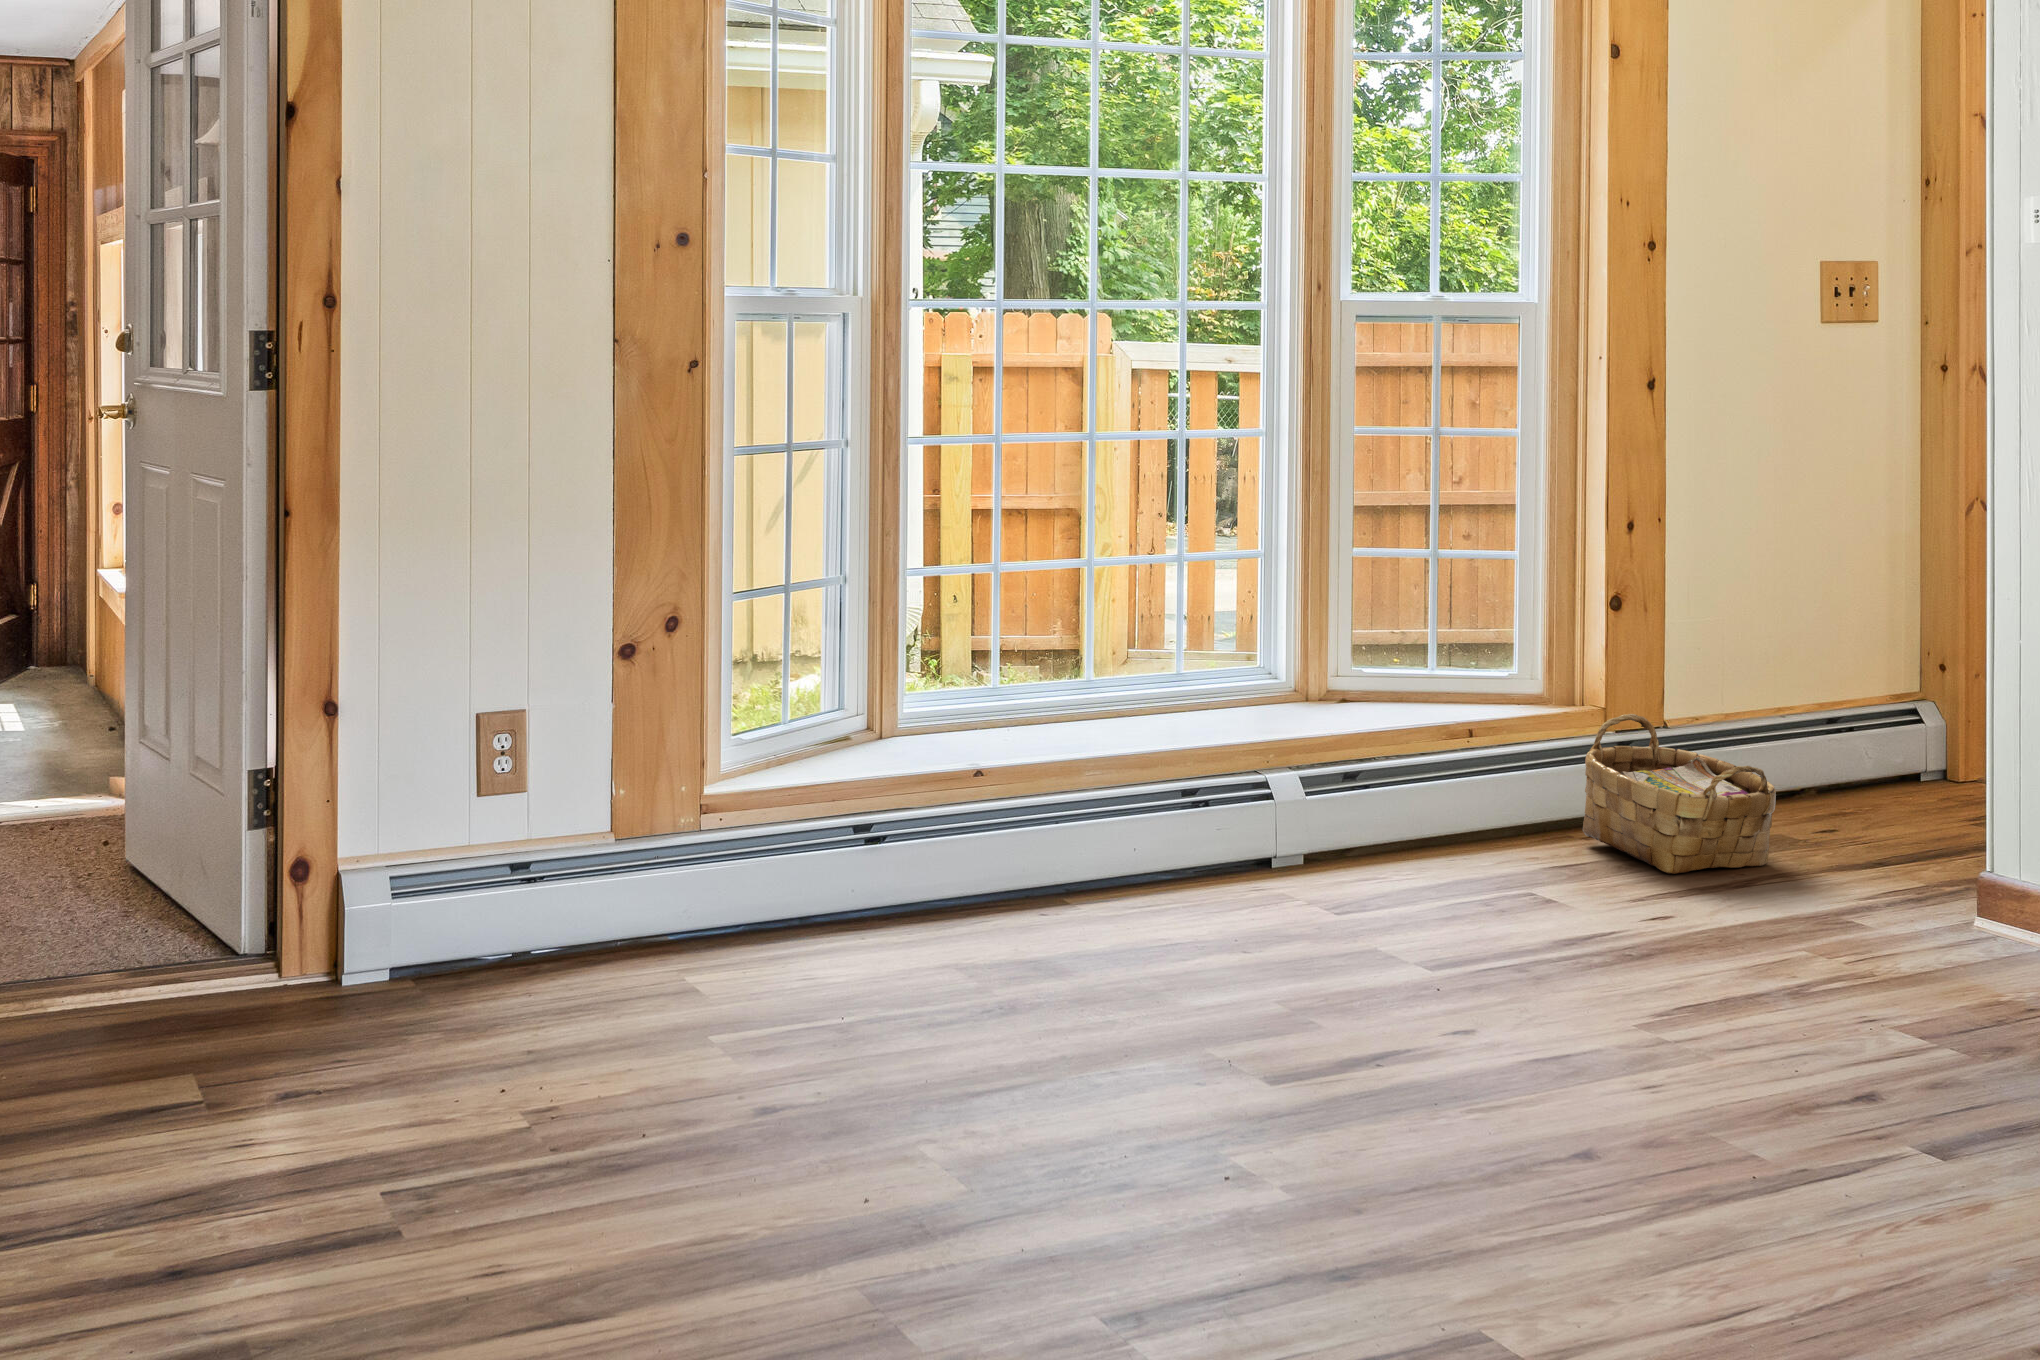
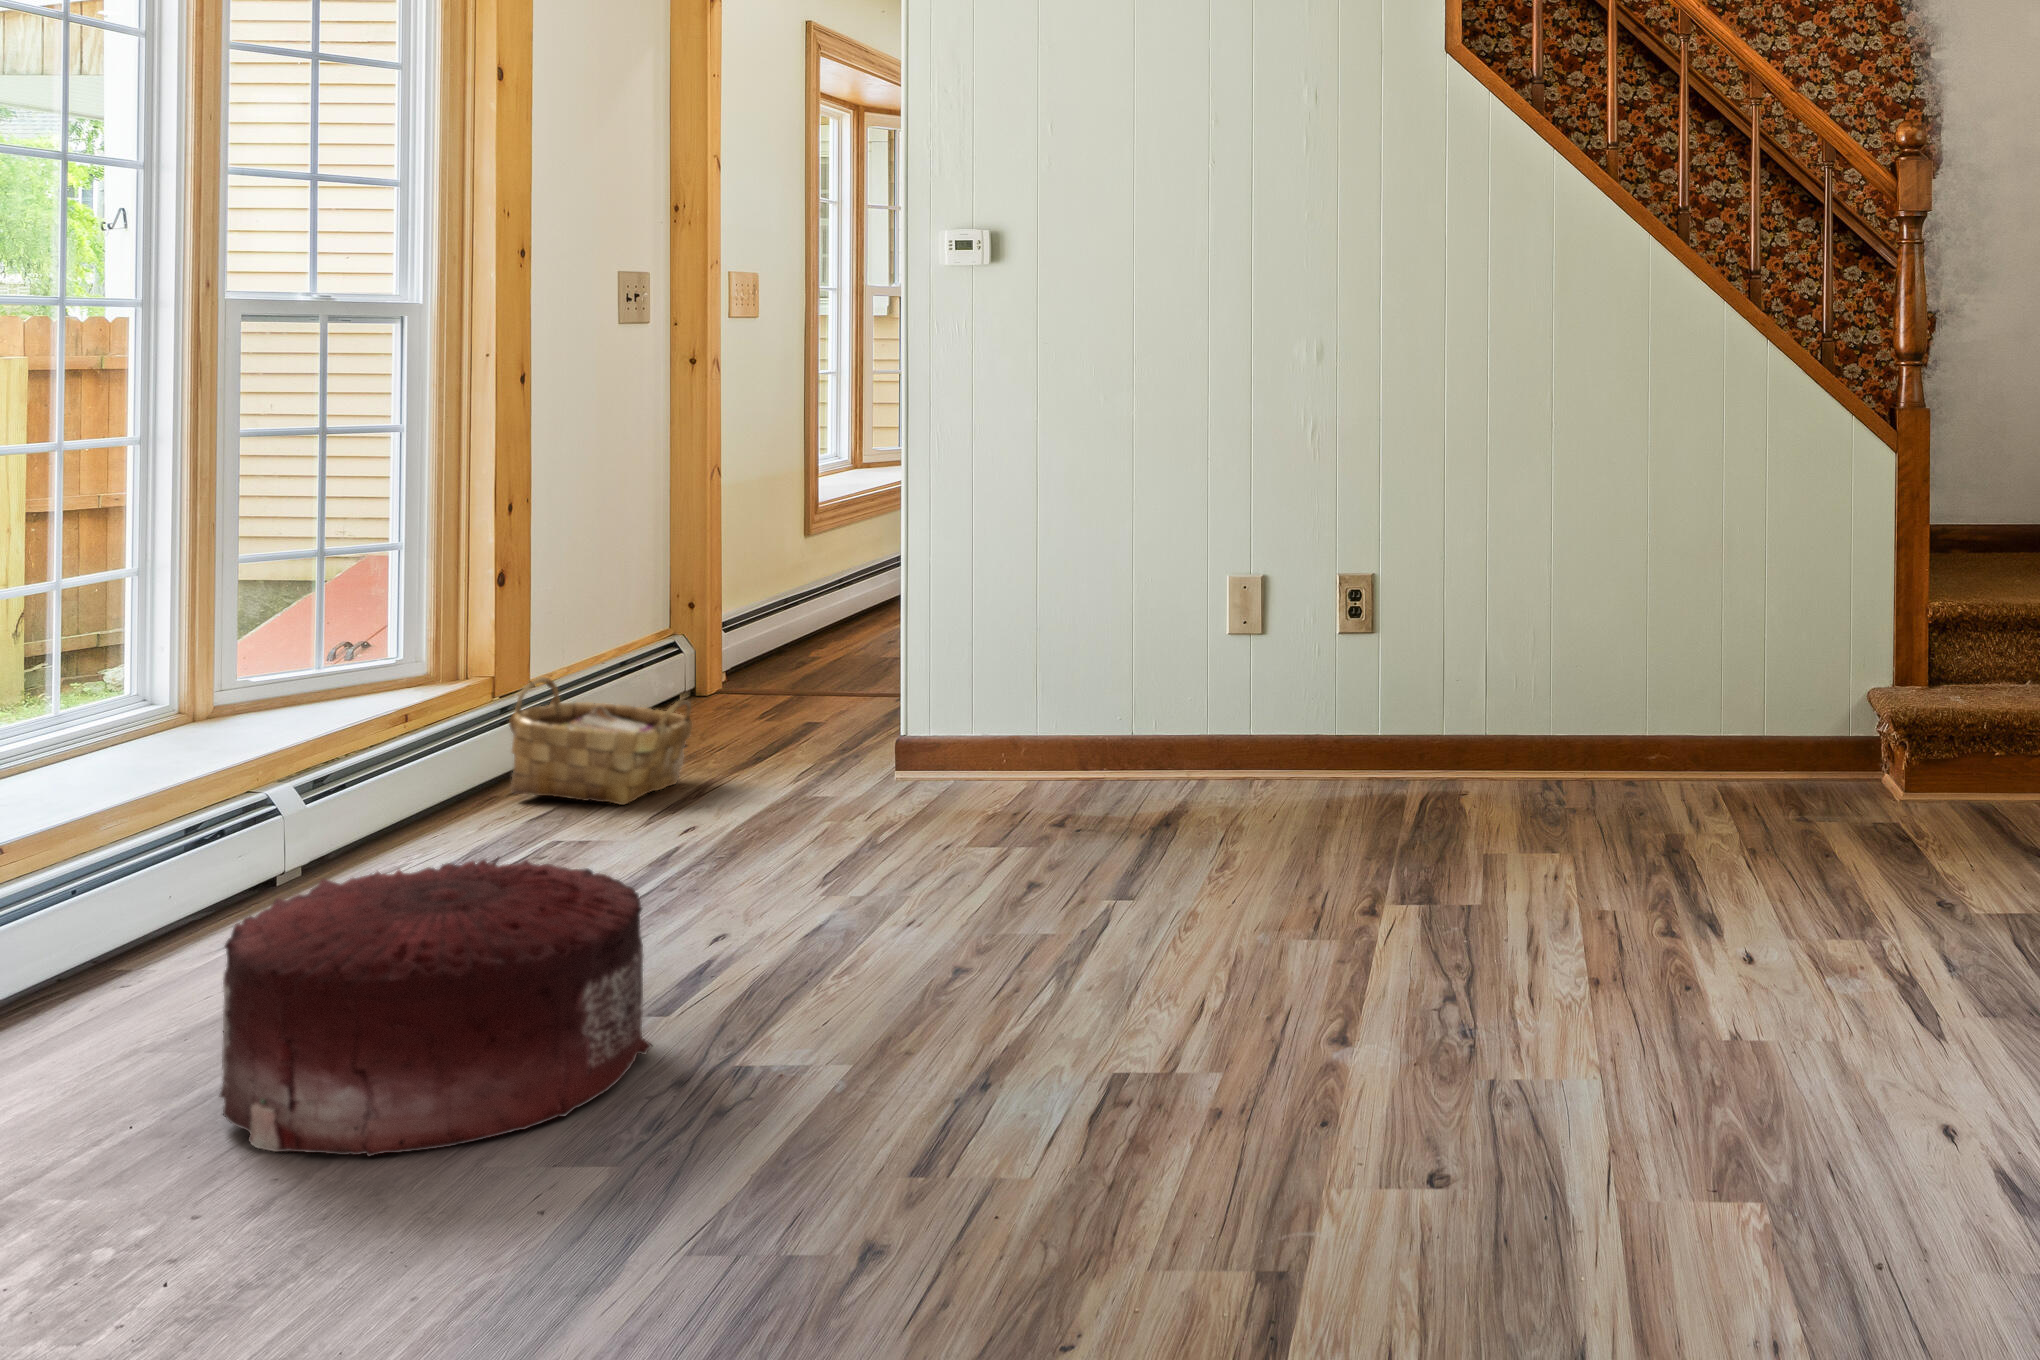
pouf: none [842,851,1222,1149] -> present [219,858,651,1156]

